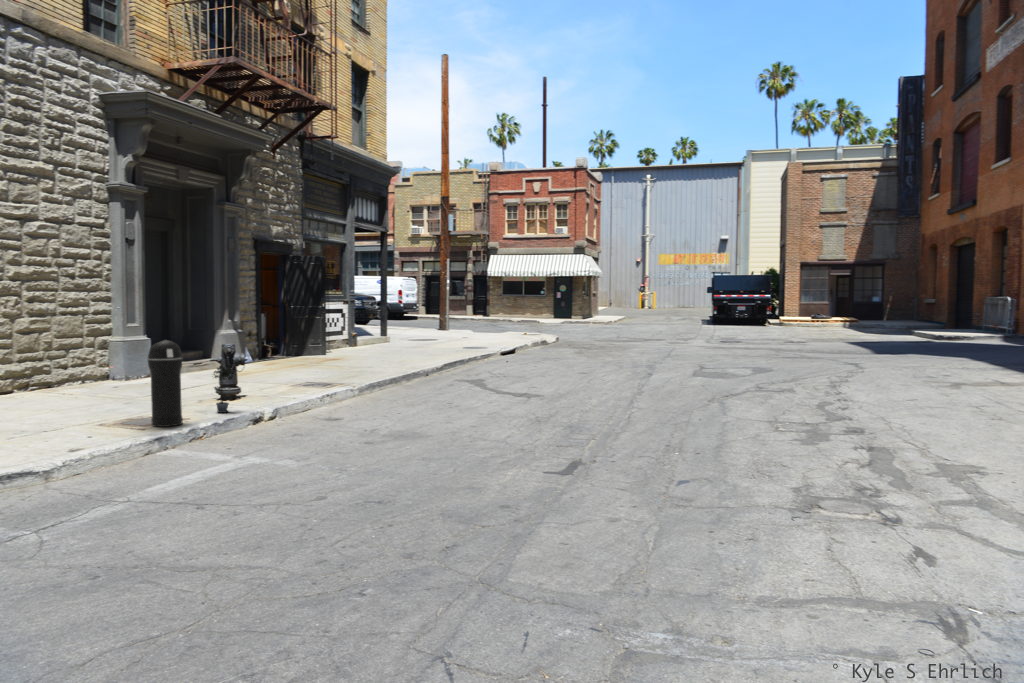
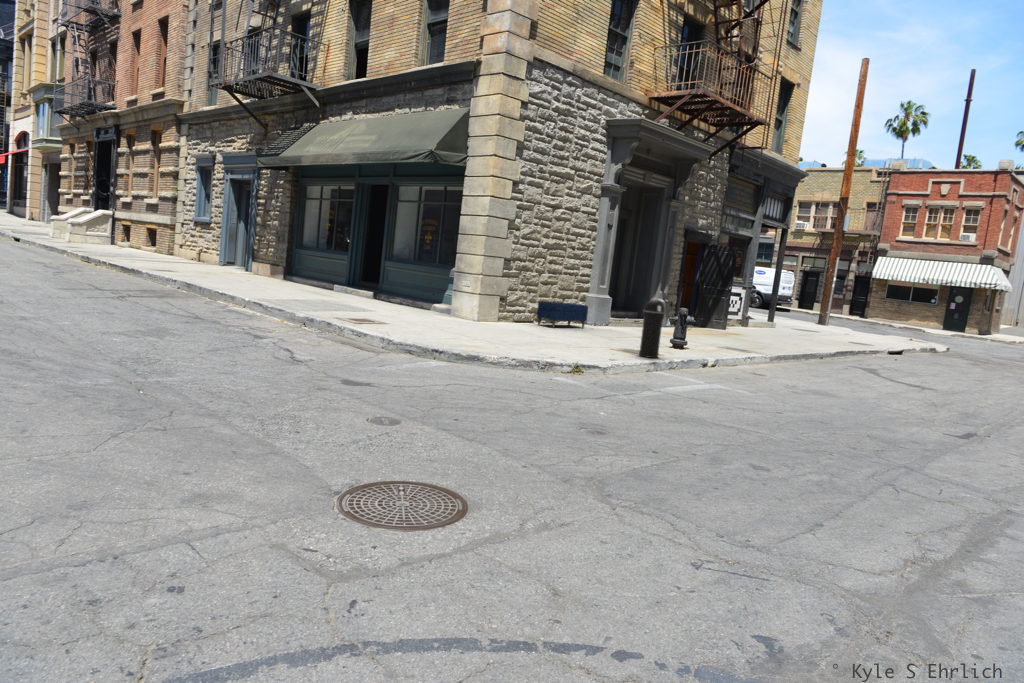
bench: none [16,354,106,395] -> present [537,302,588,328]
potted plant: present [214,363,233,413] -> none [675,320,692,356]

